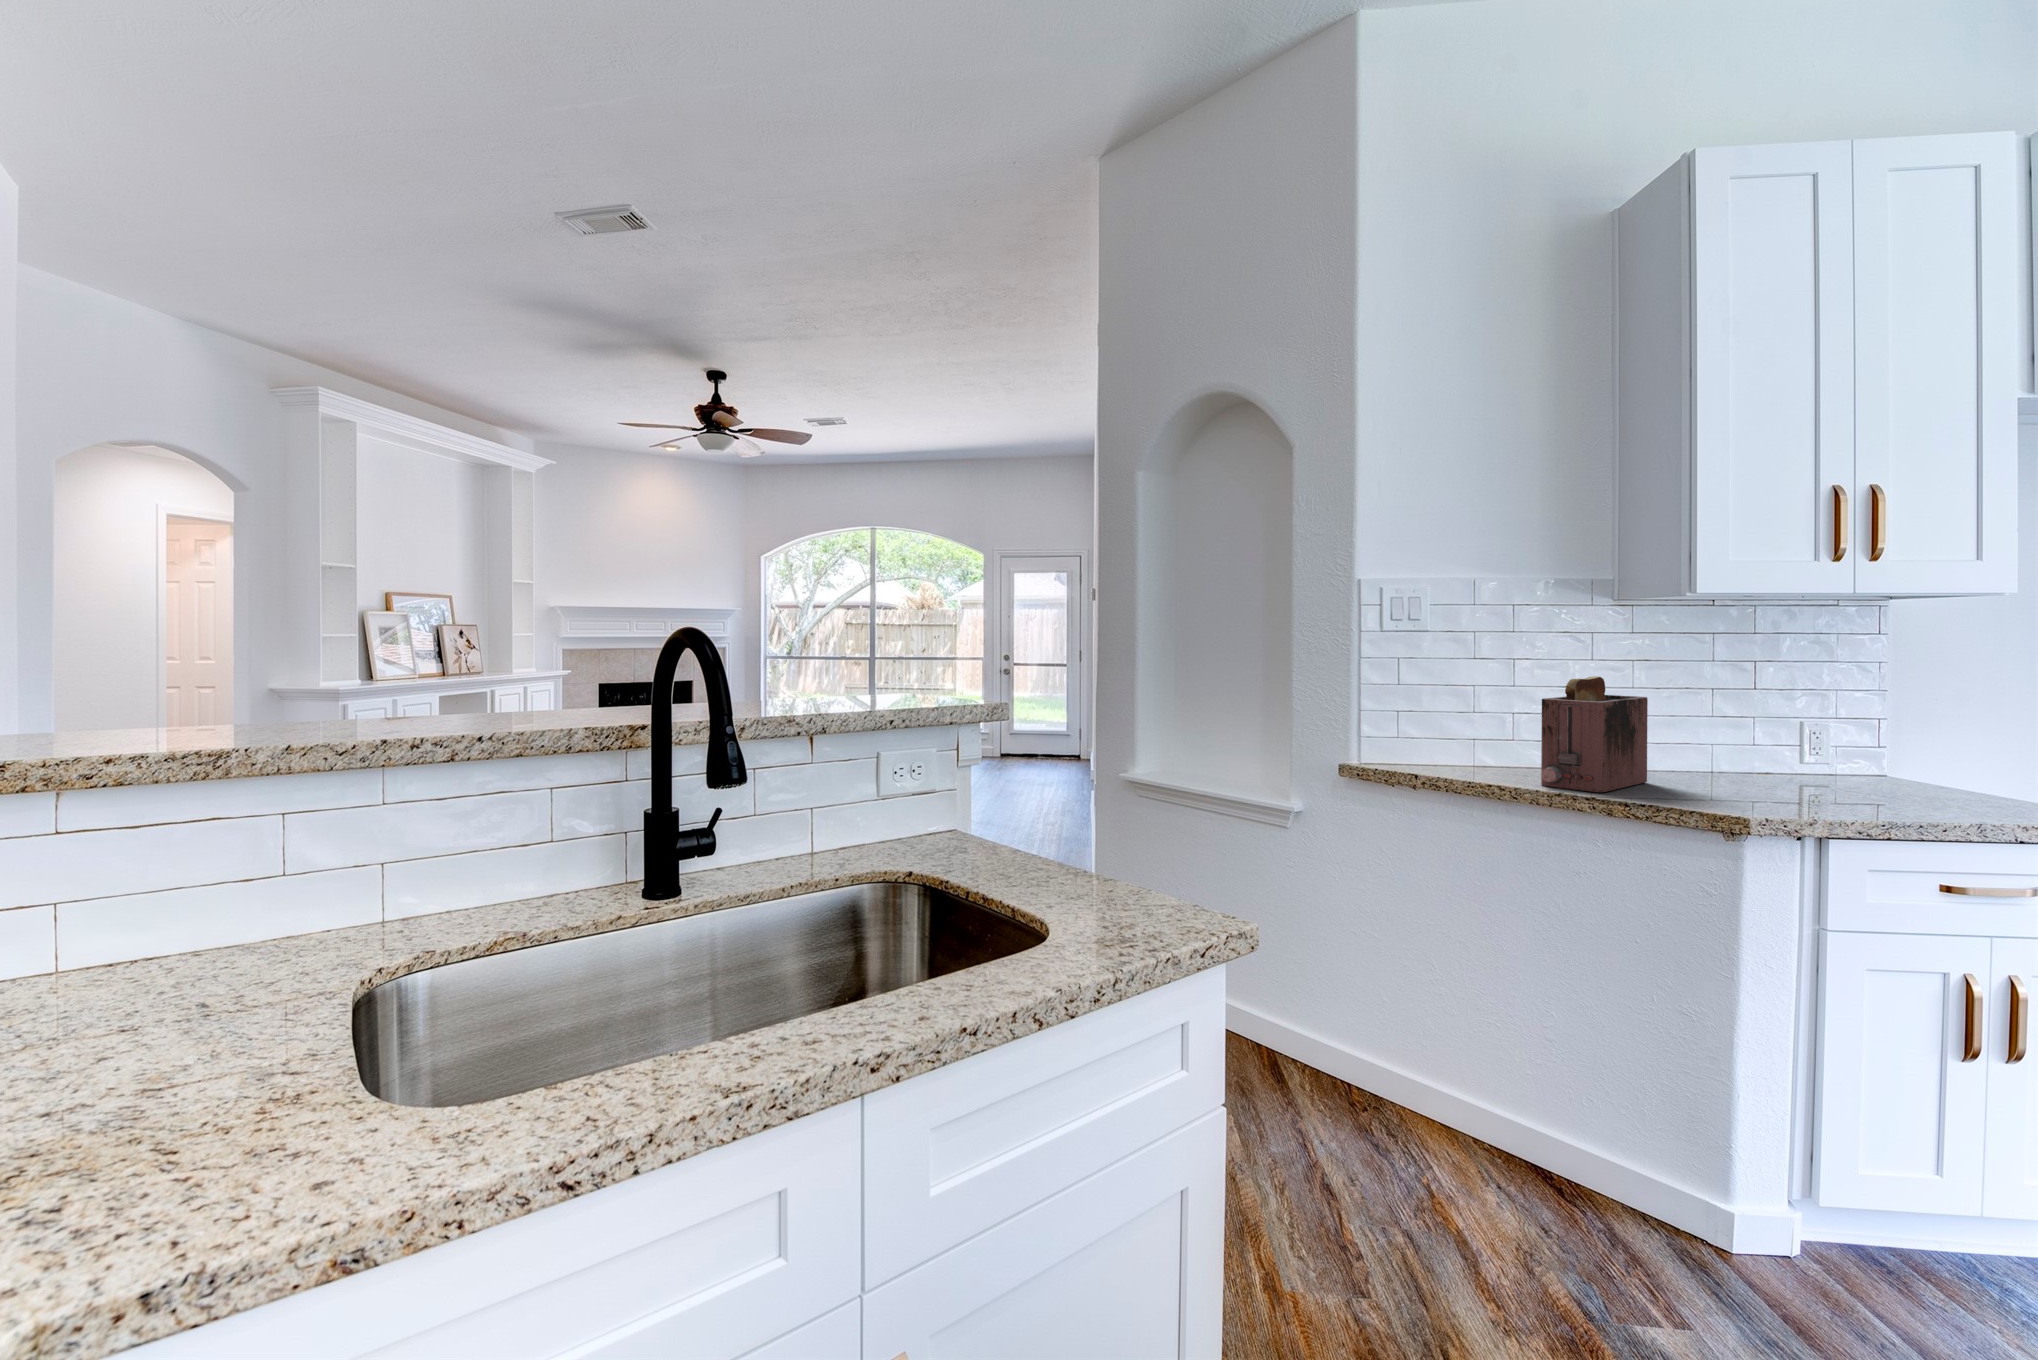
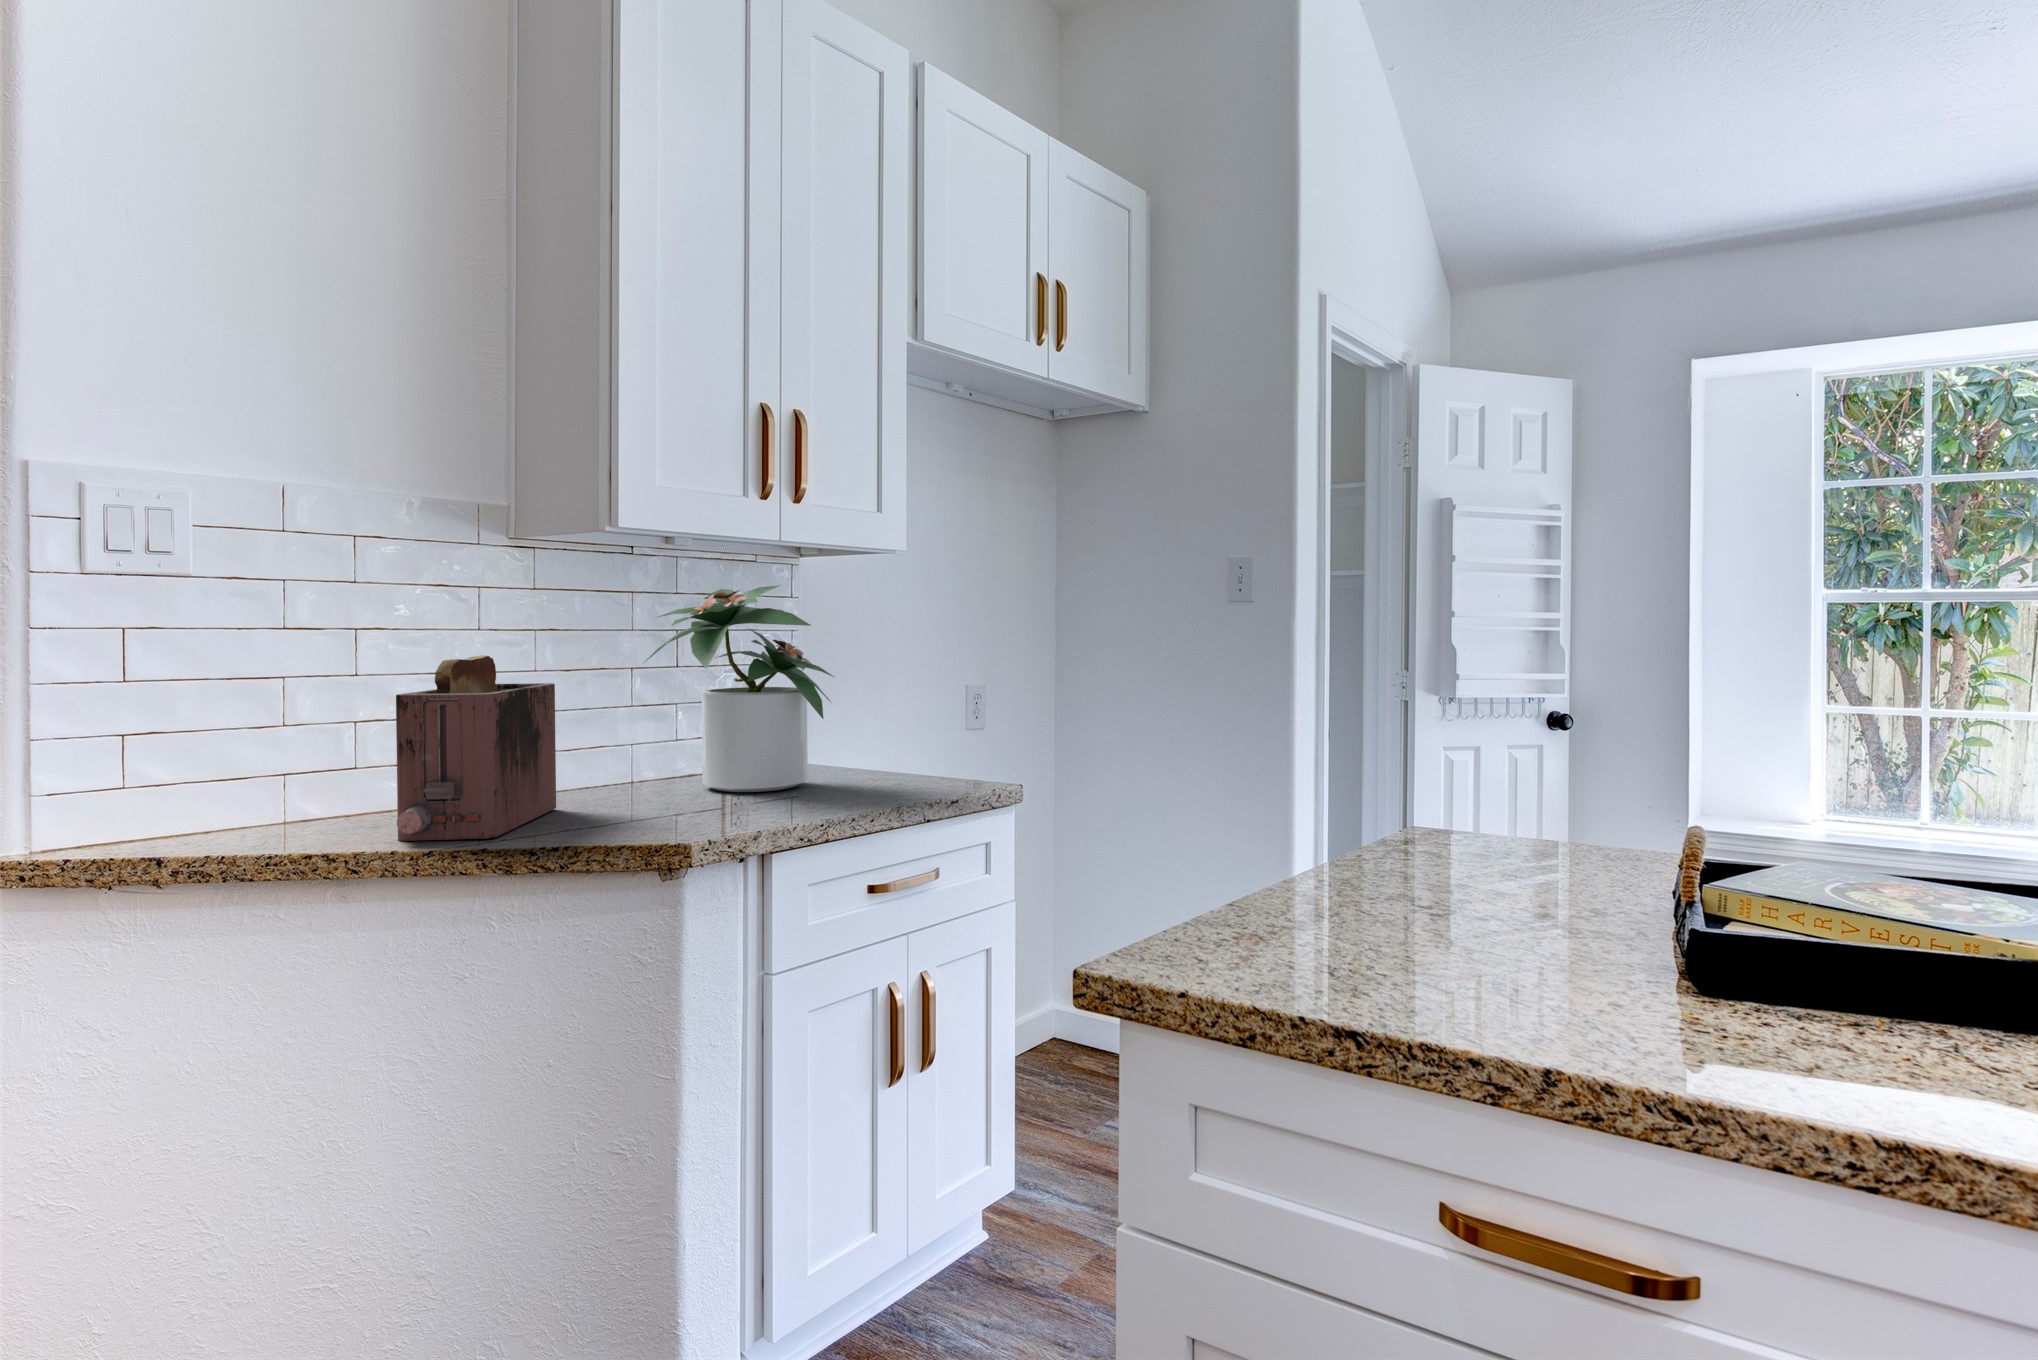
potted plant: none [1718,627,1917,795] -> present [644,585,834,792]

